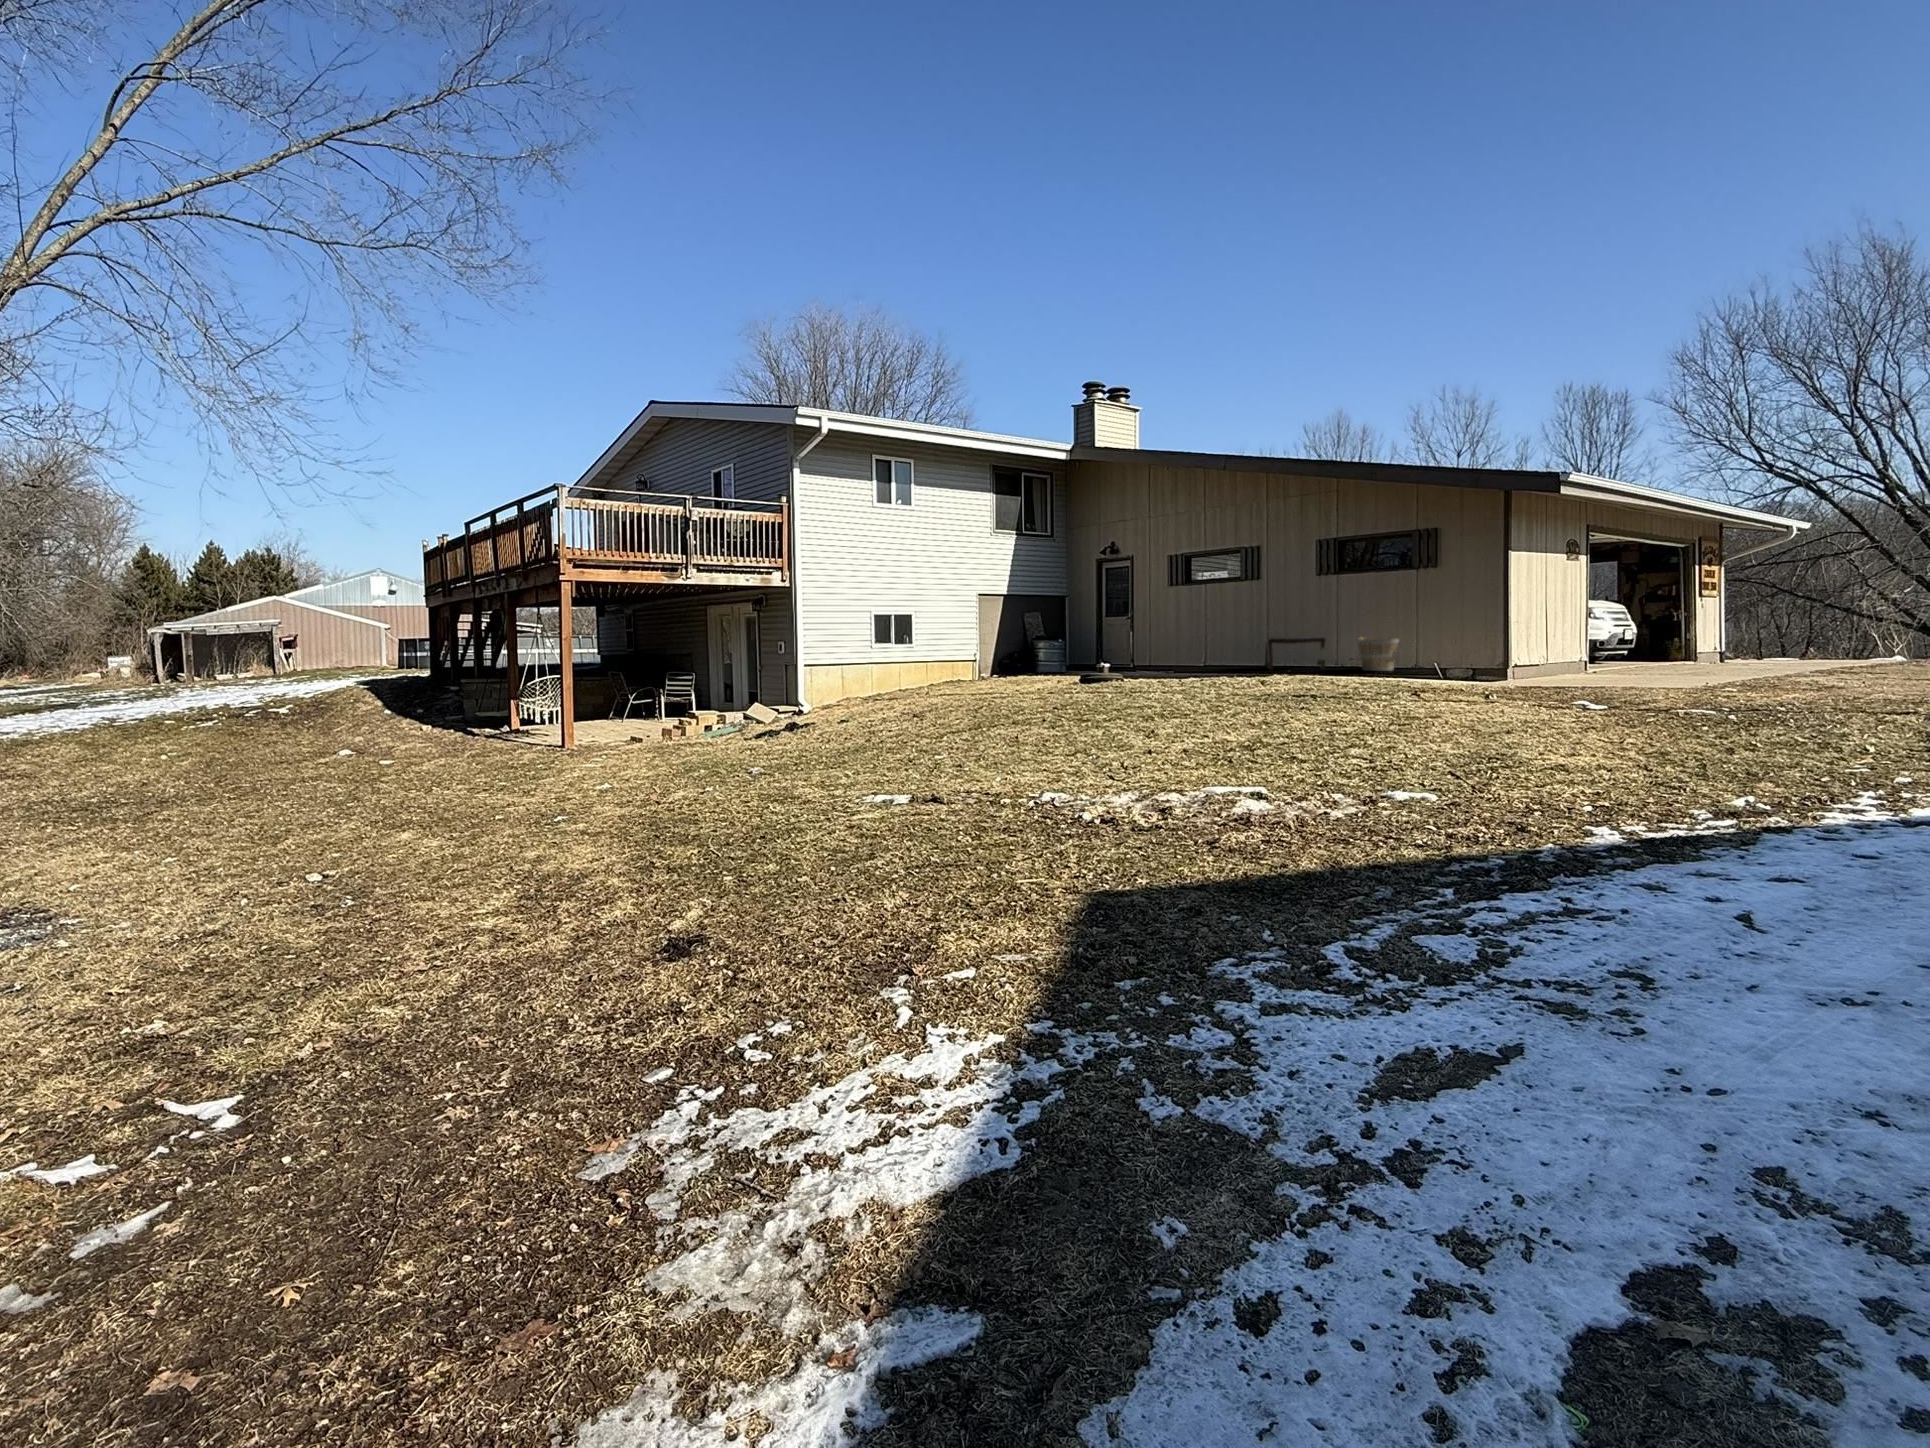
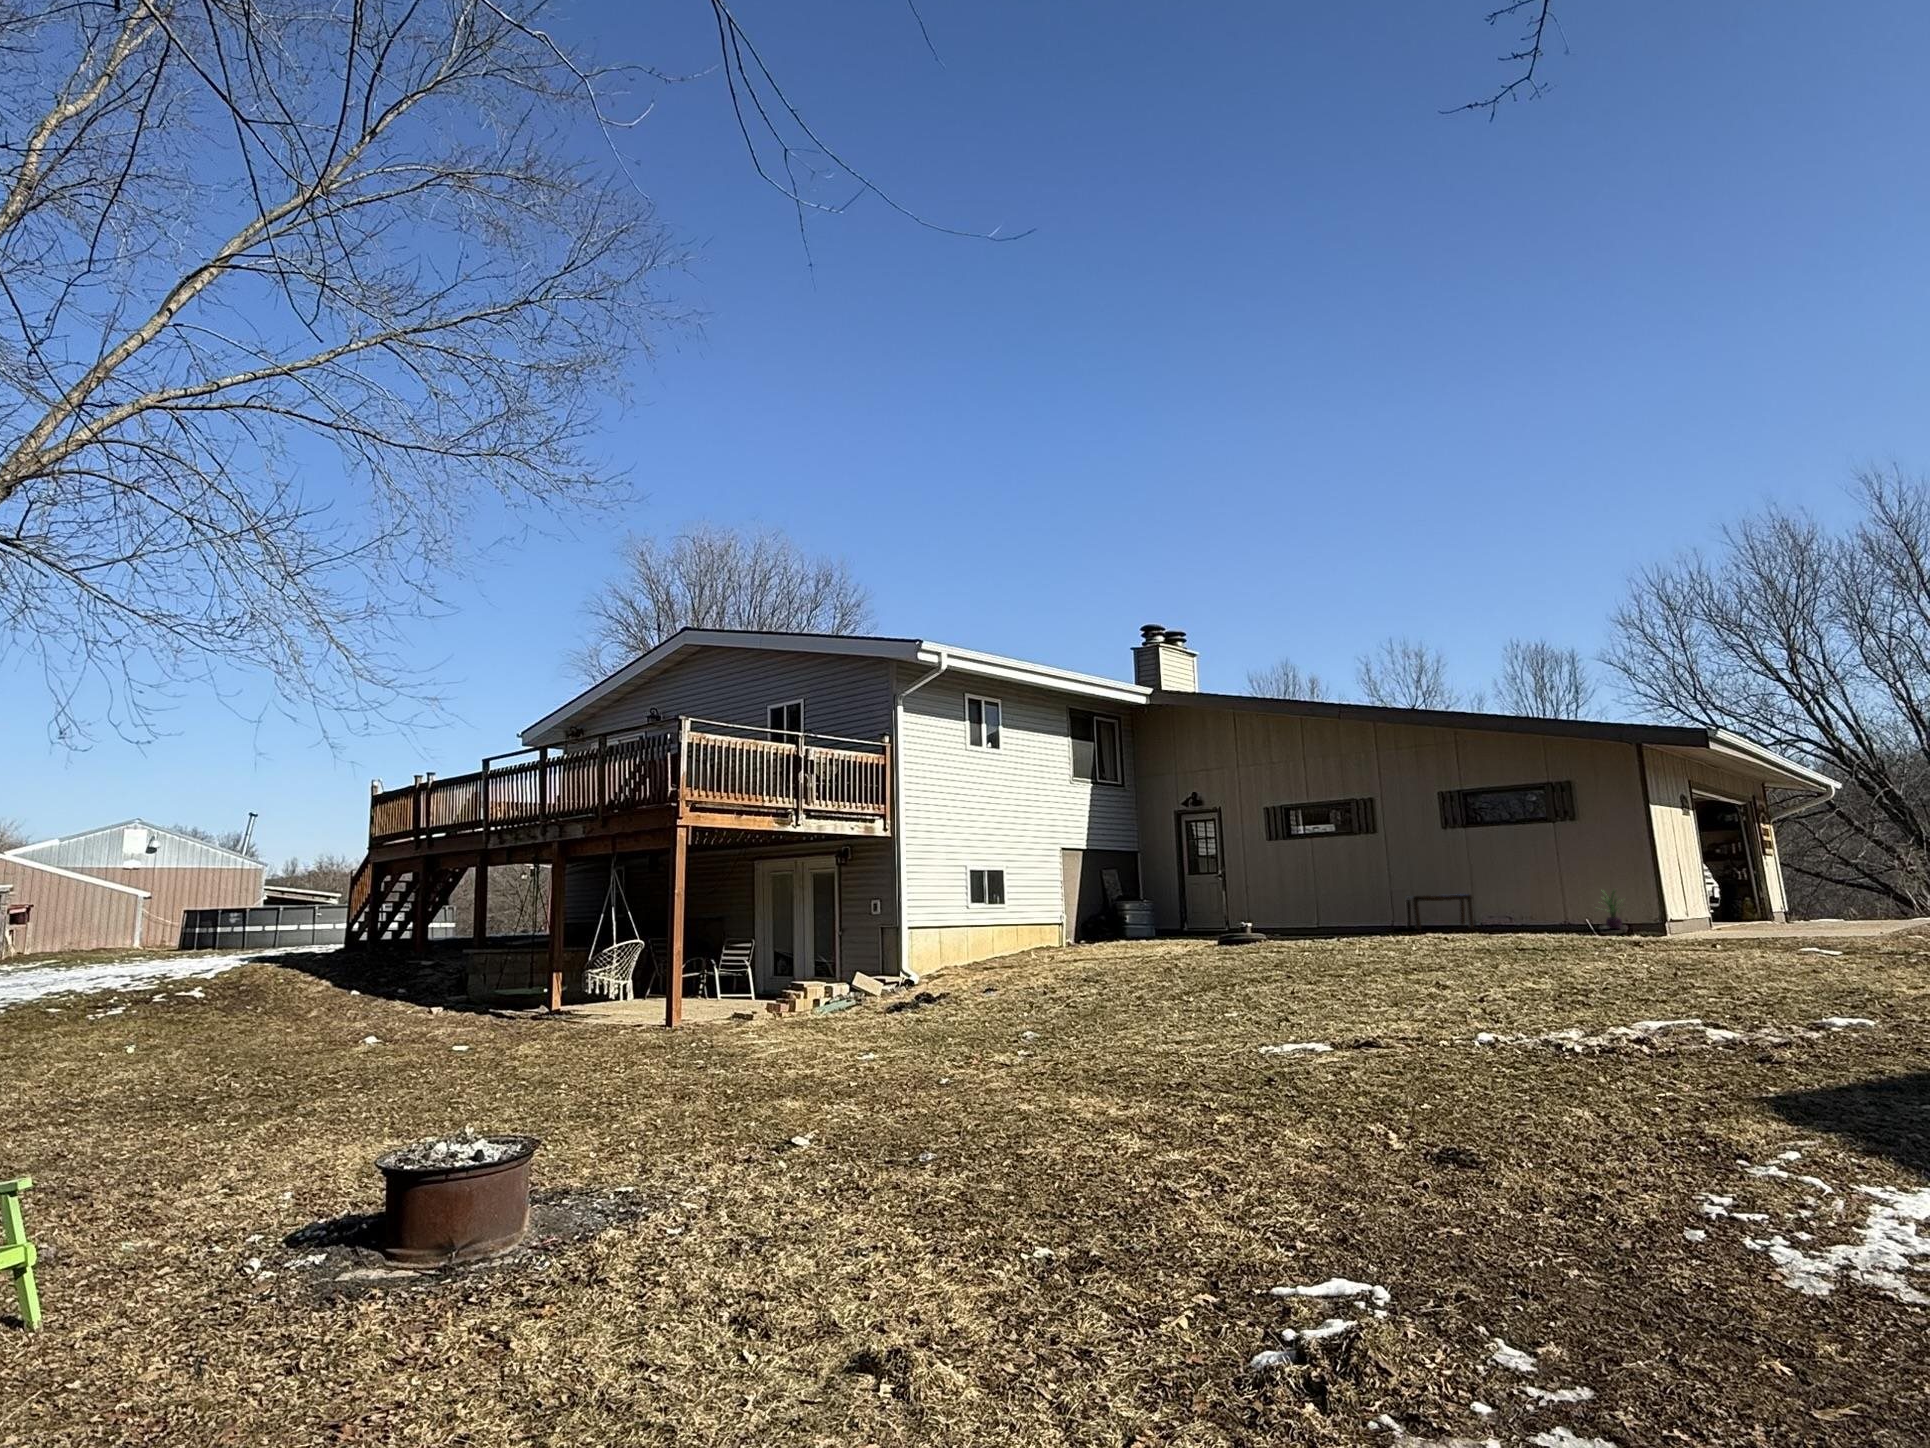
decorative plant: none [1426,634,1474,673] -> present [1598,890,1622,929]
wooden bucket: present [1357,637,1398,671] -> none [1509,893,1554,929]

